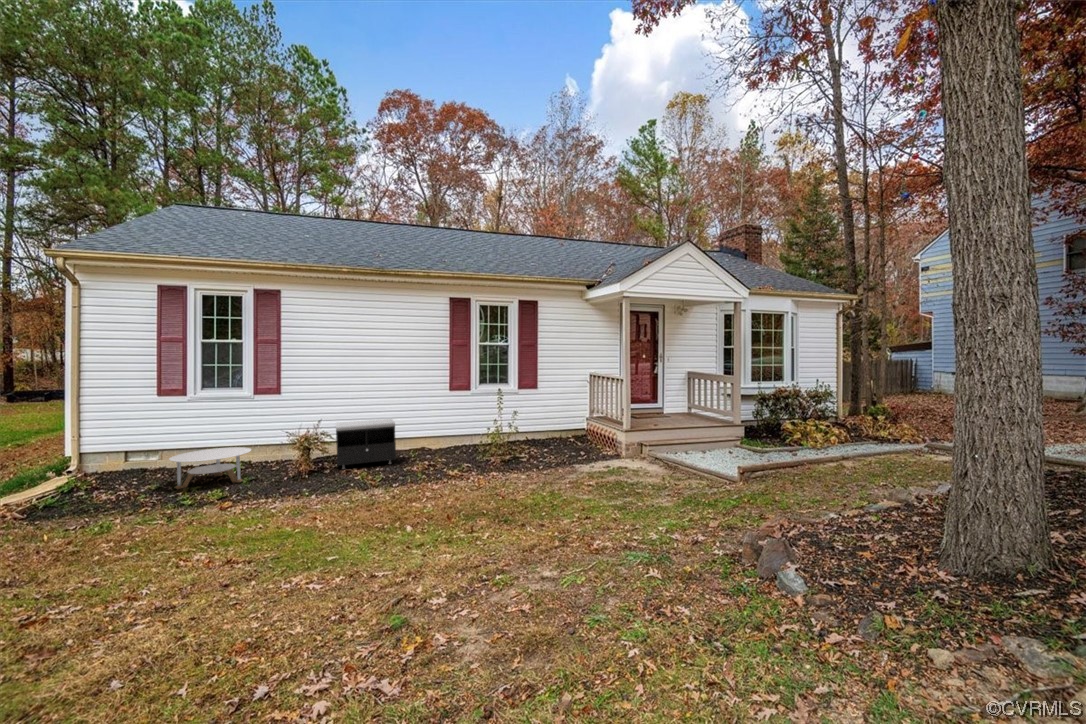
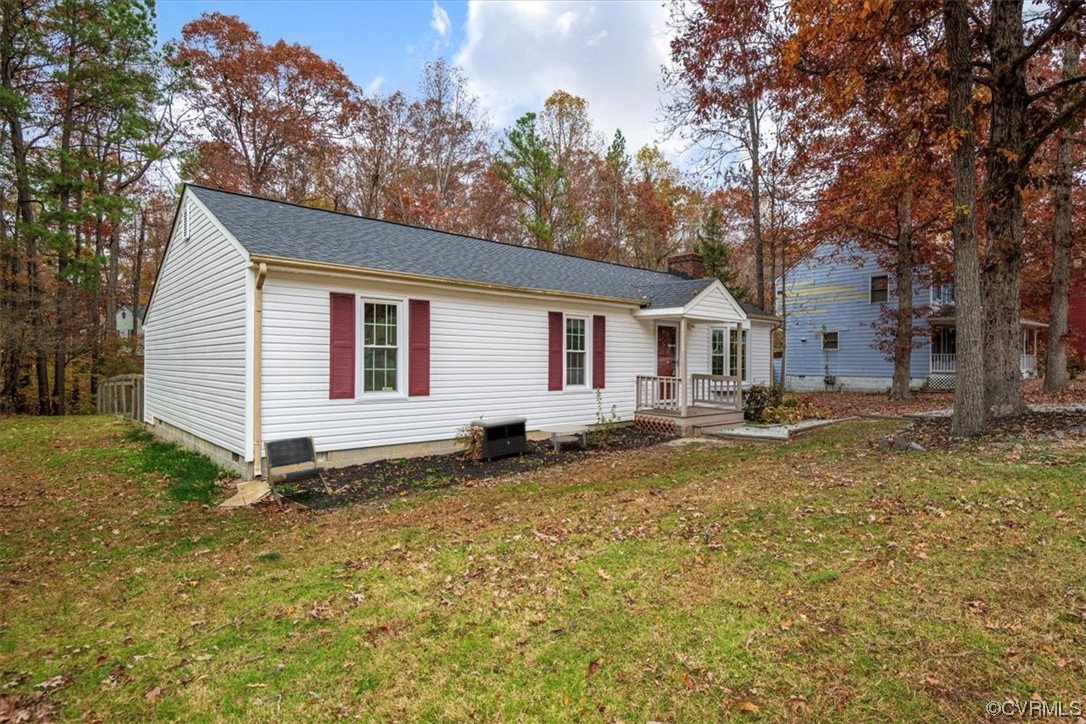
lounge chair: none [70,431,143,499] -> present [264,436,331,505]
round table: present [169,447,251,489] -> present [539,425,588,452]

